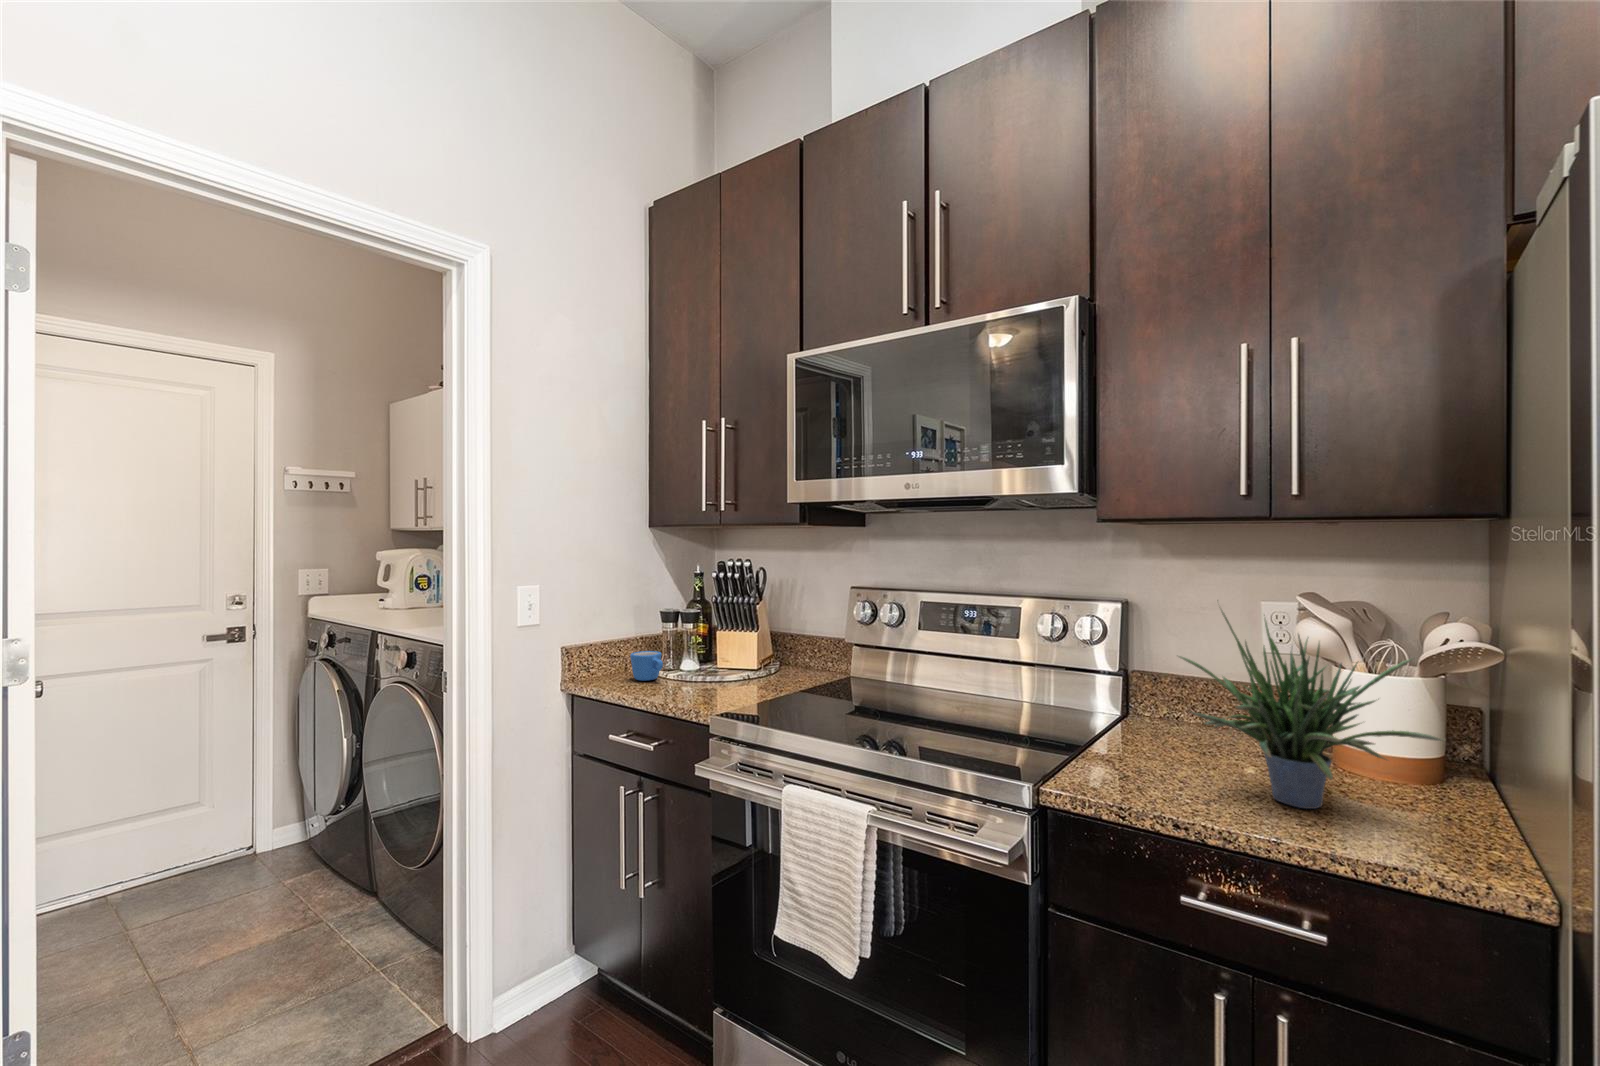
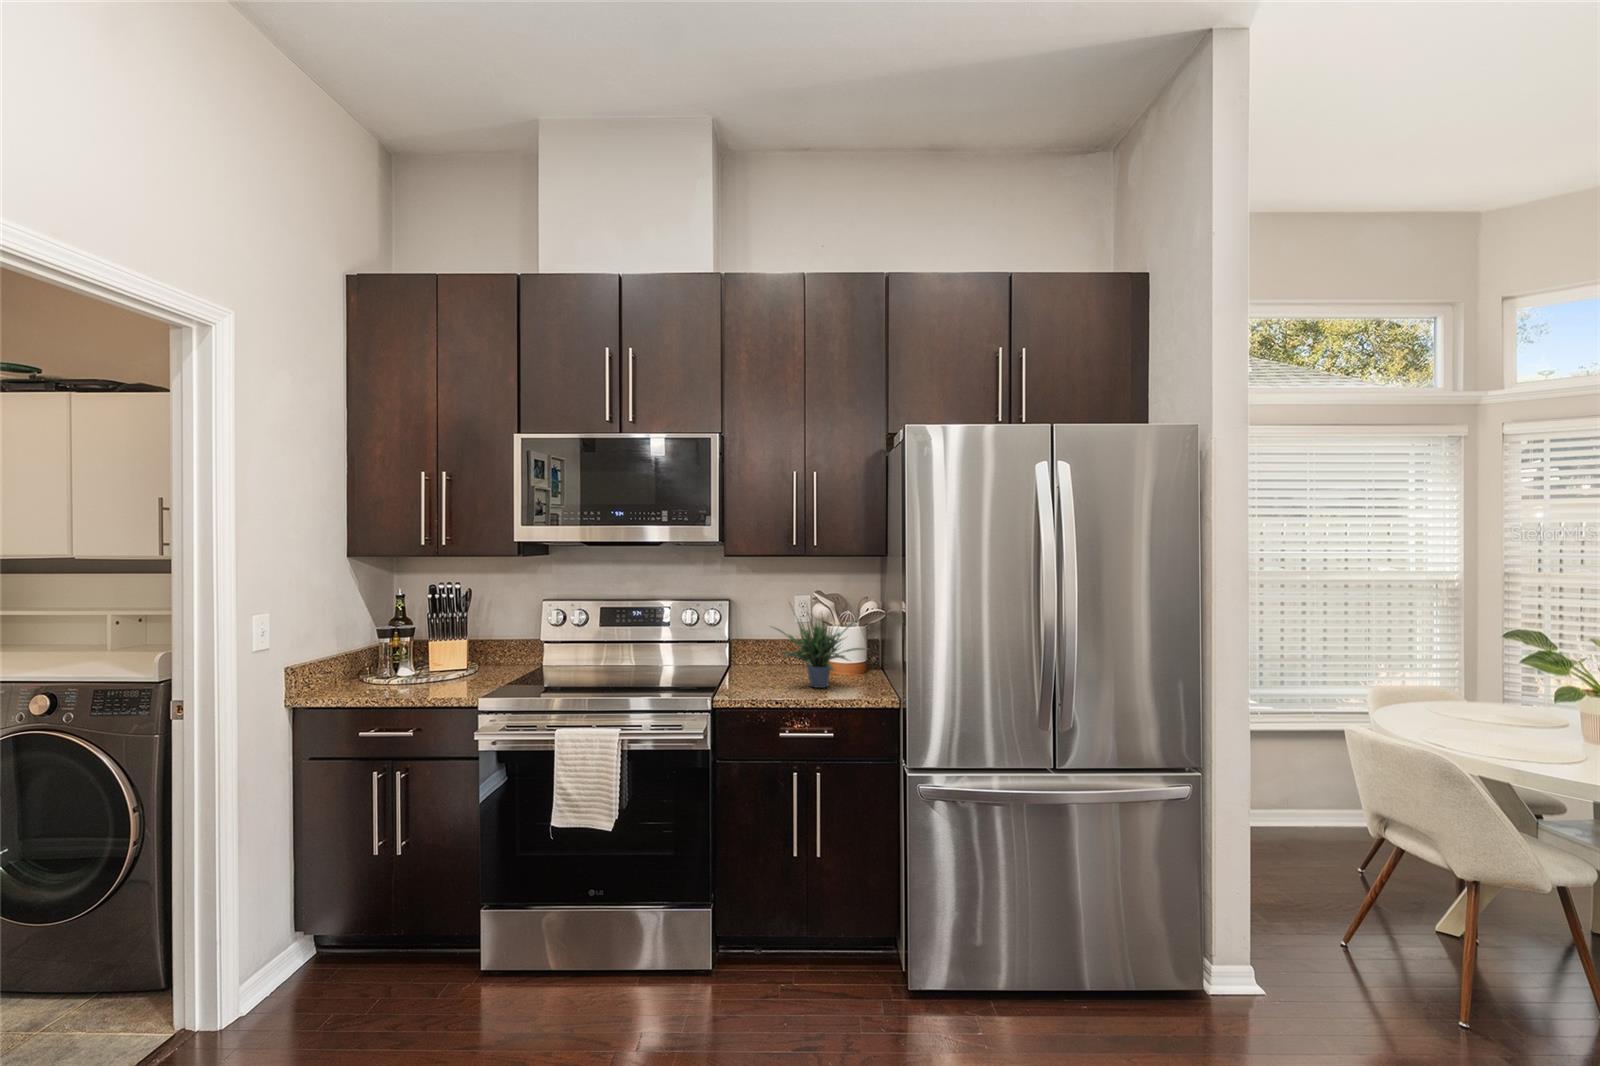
mug: present [630,651,663,681] -> none [360,662,395,687]

